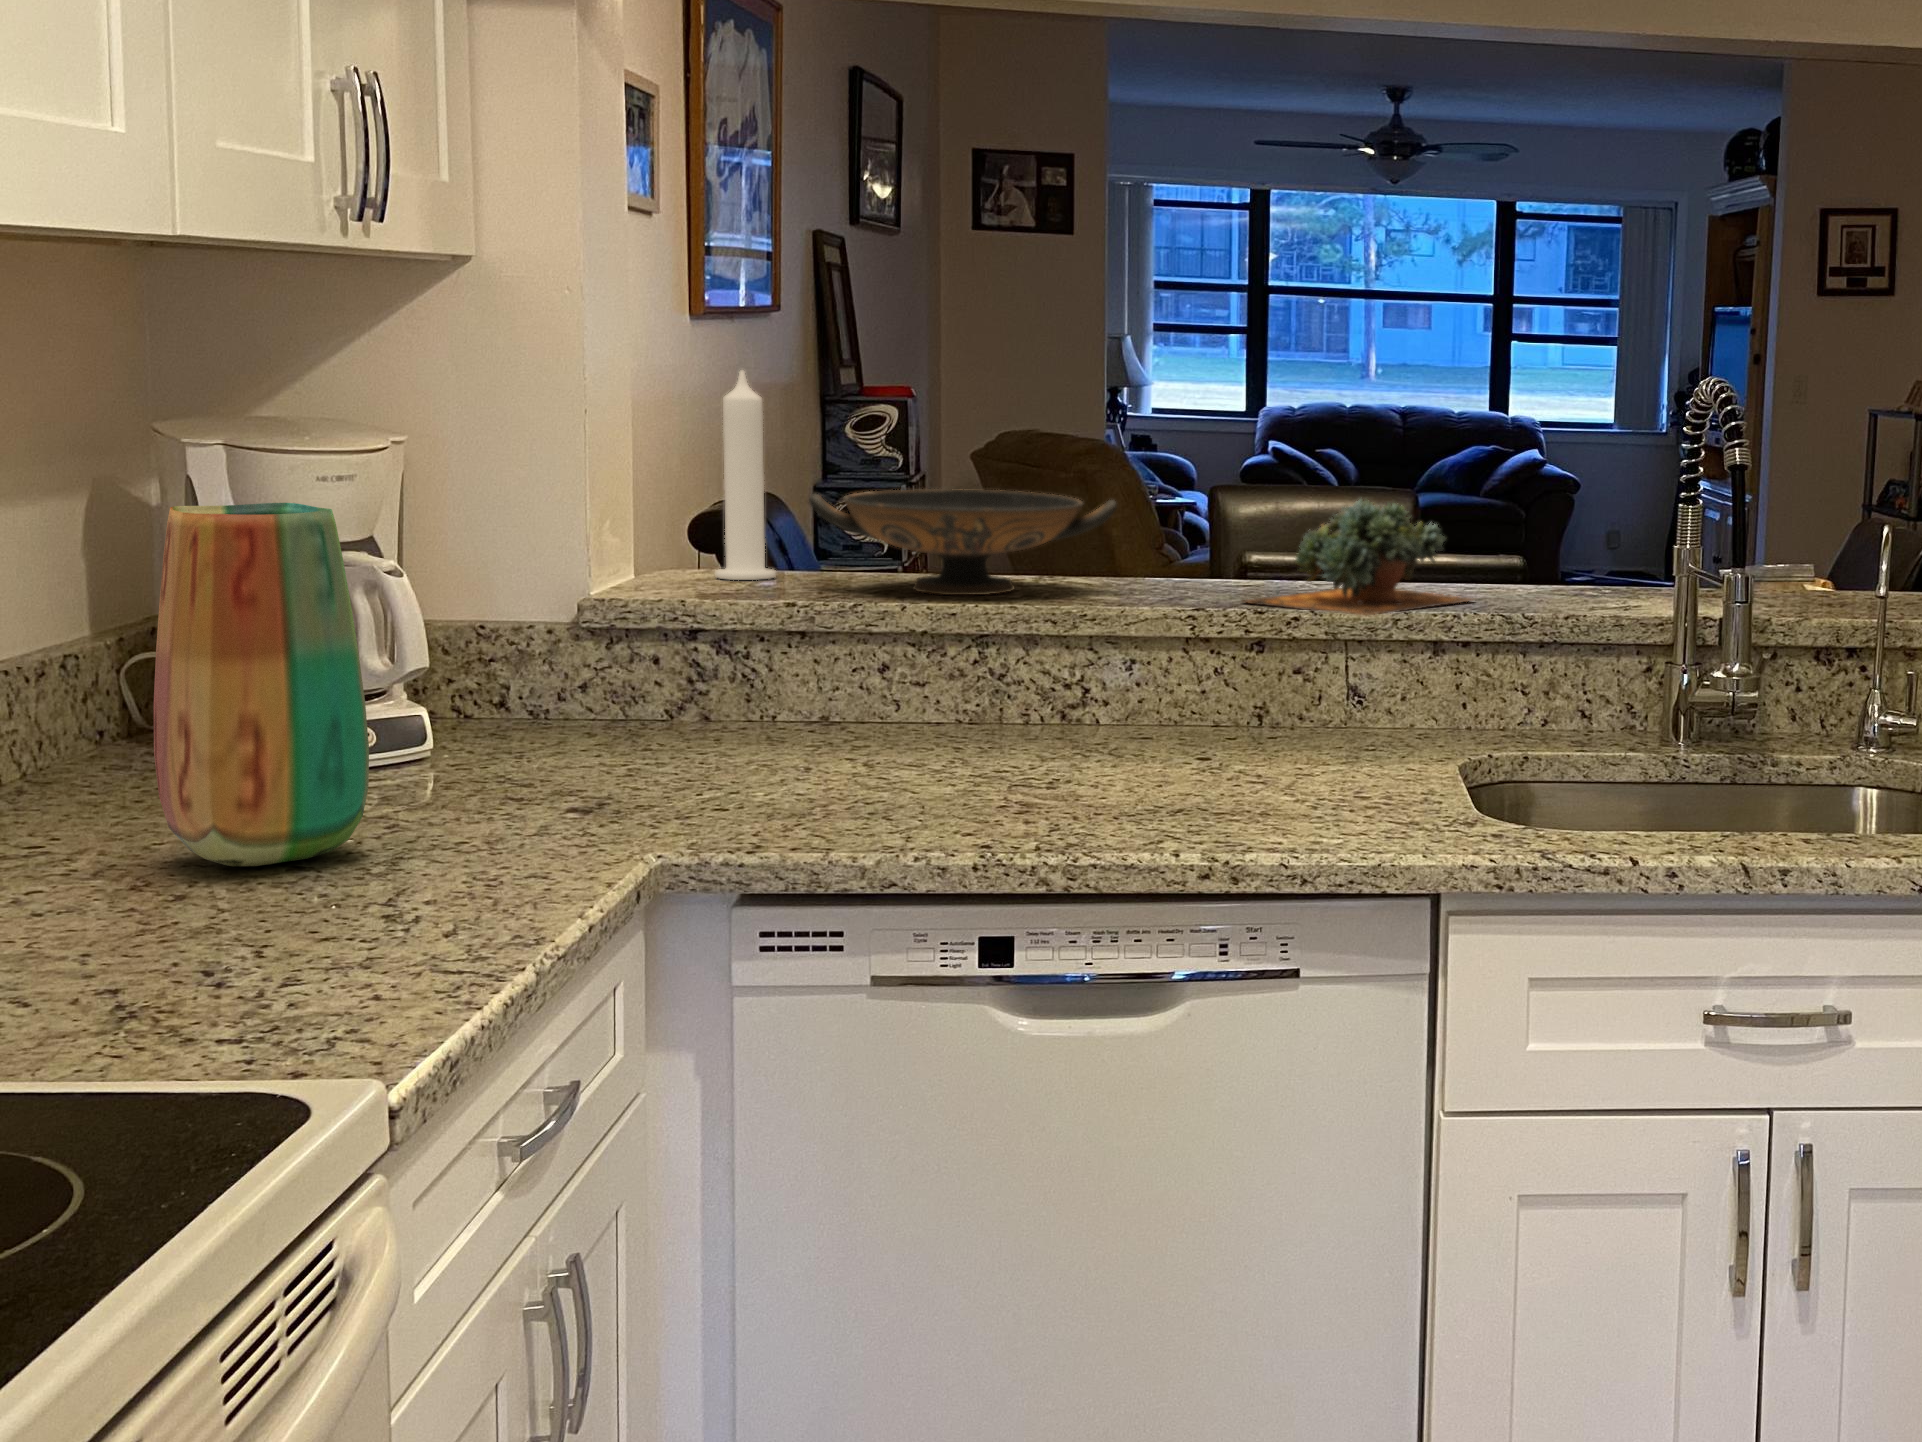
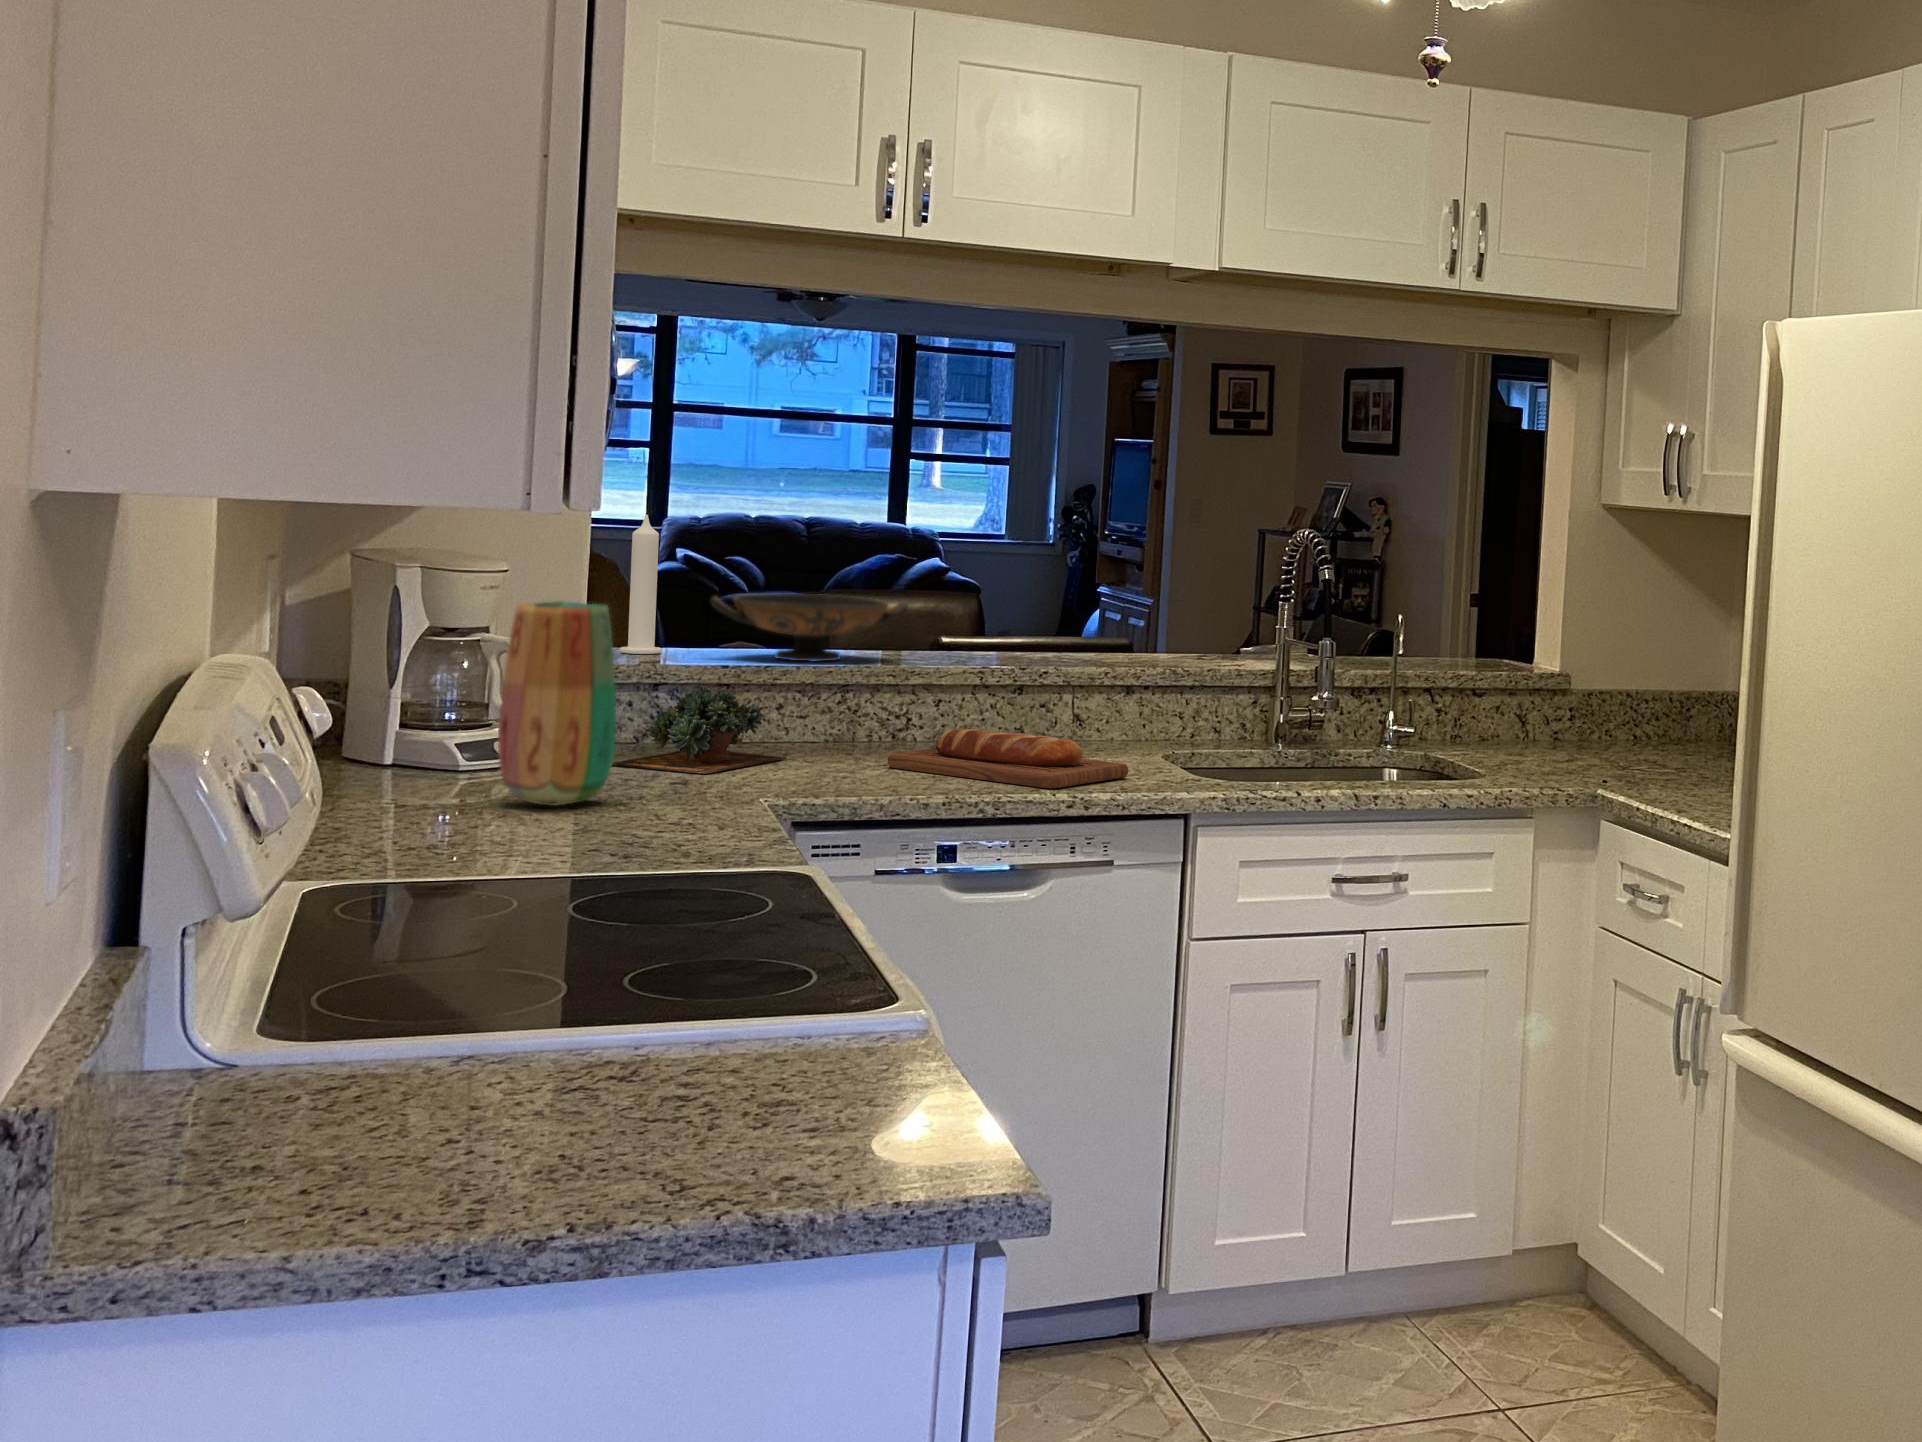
succulent plant: present [1242,499,1474,615] -> present [612,687,786,774]
bread loaf: none [982,717,1361,838] -> present [888,729,1128,788]

